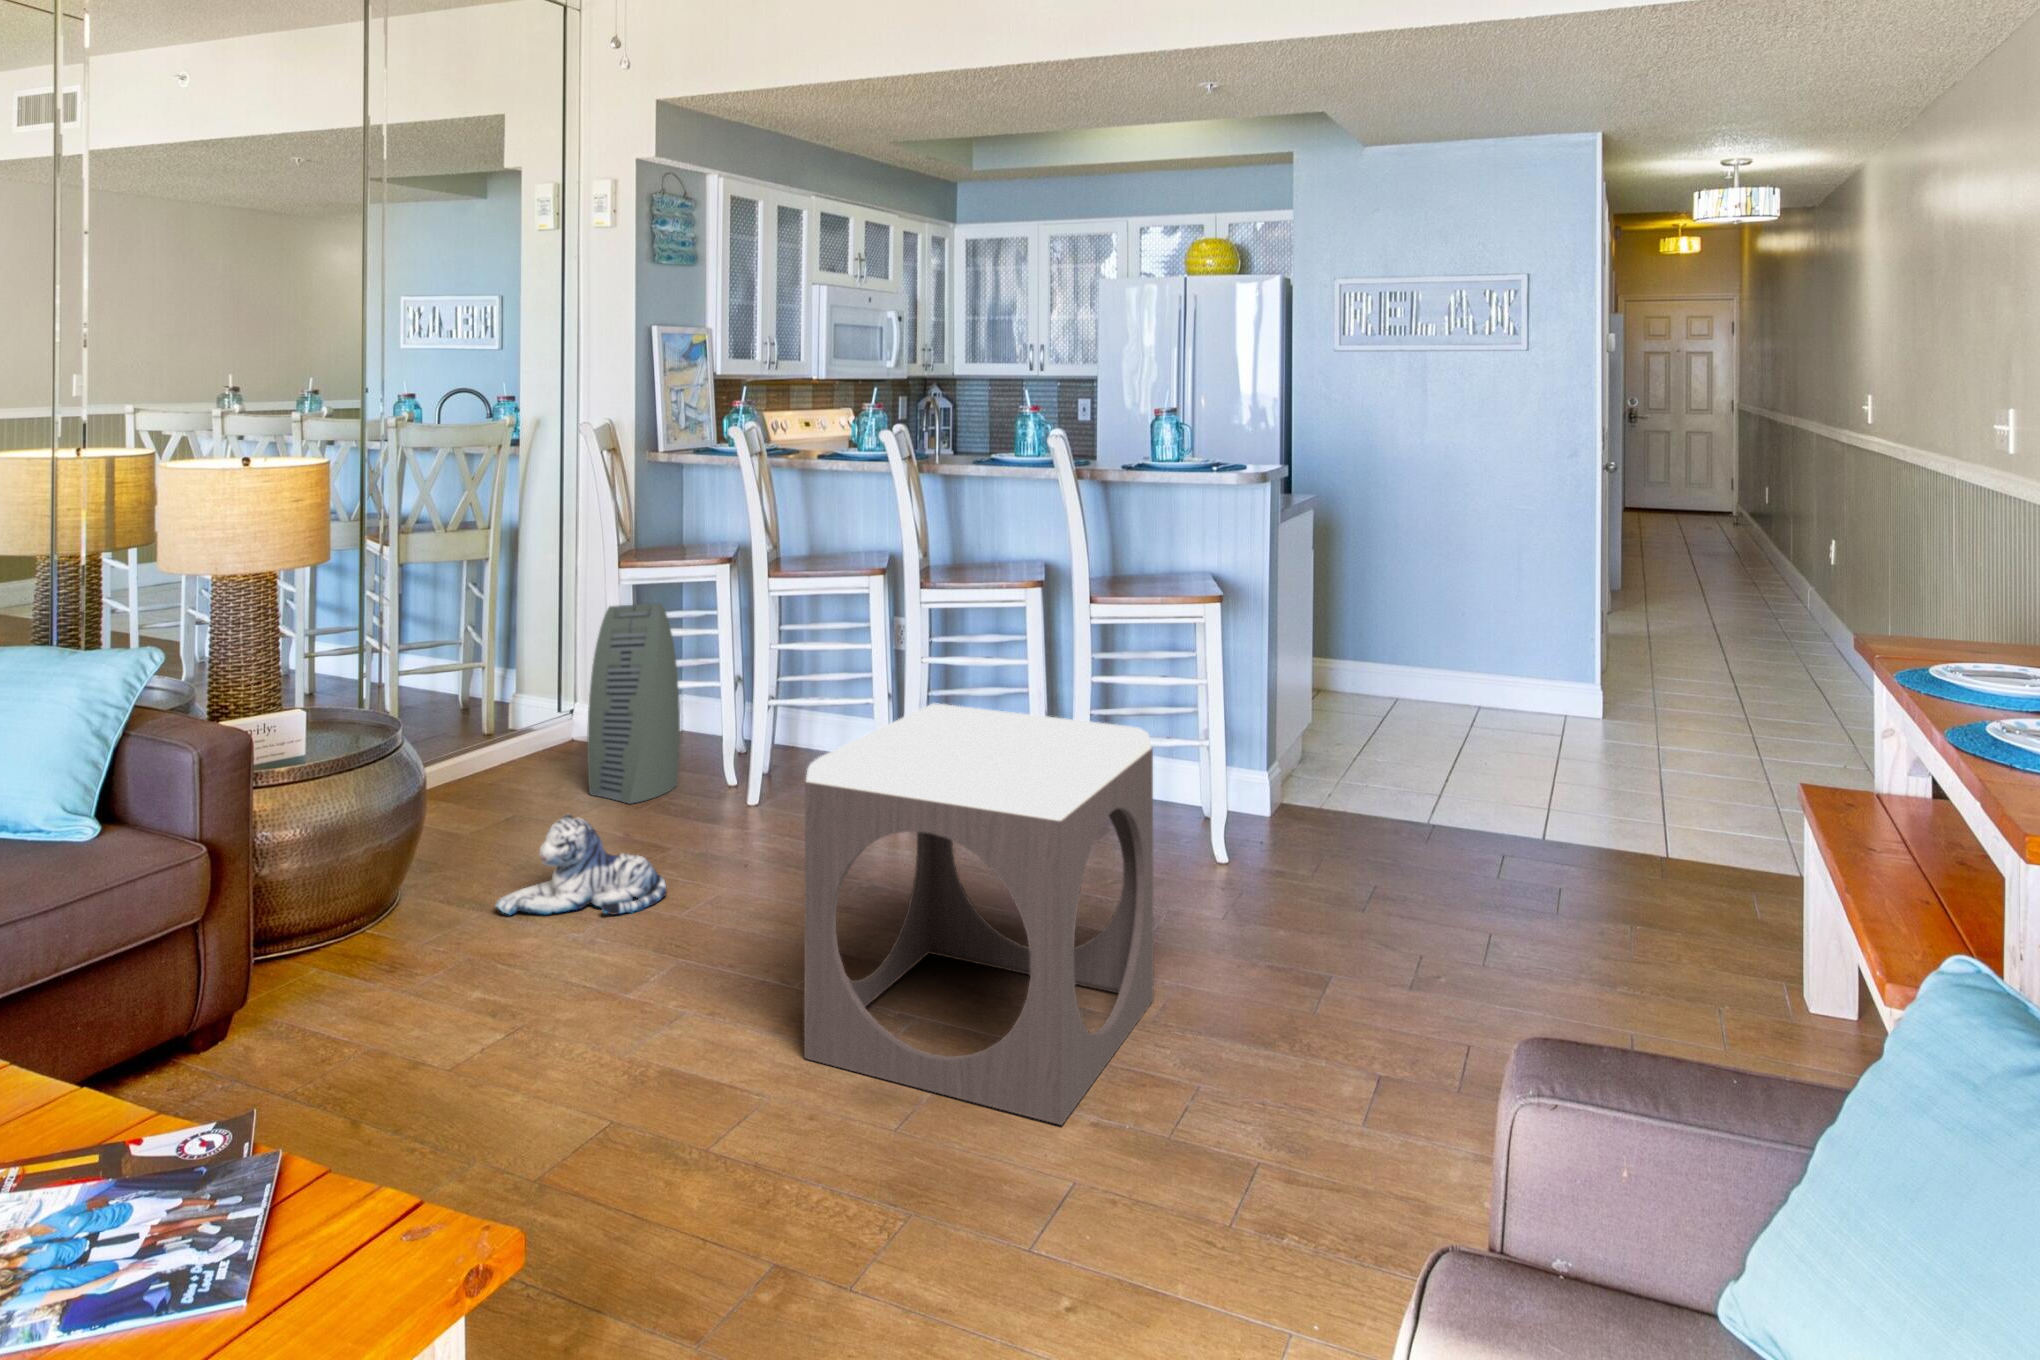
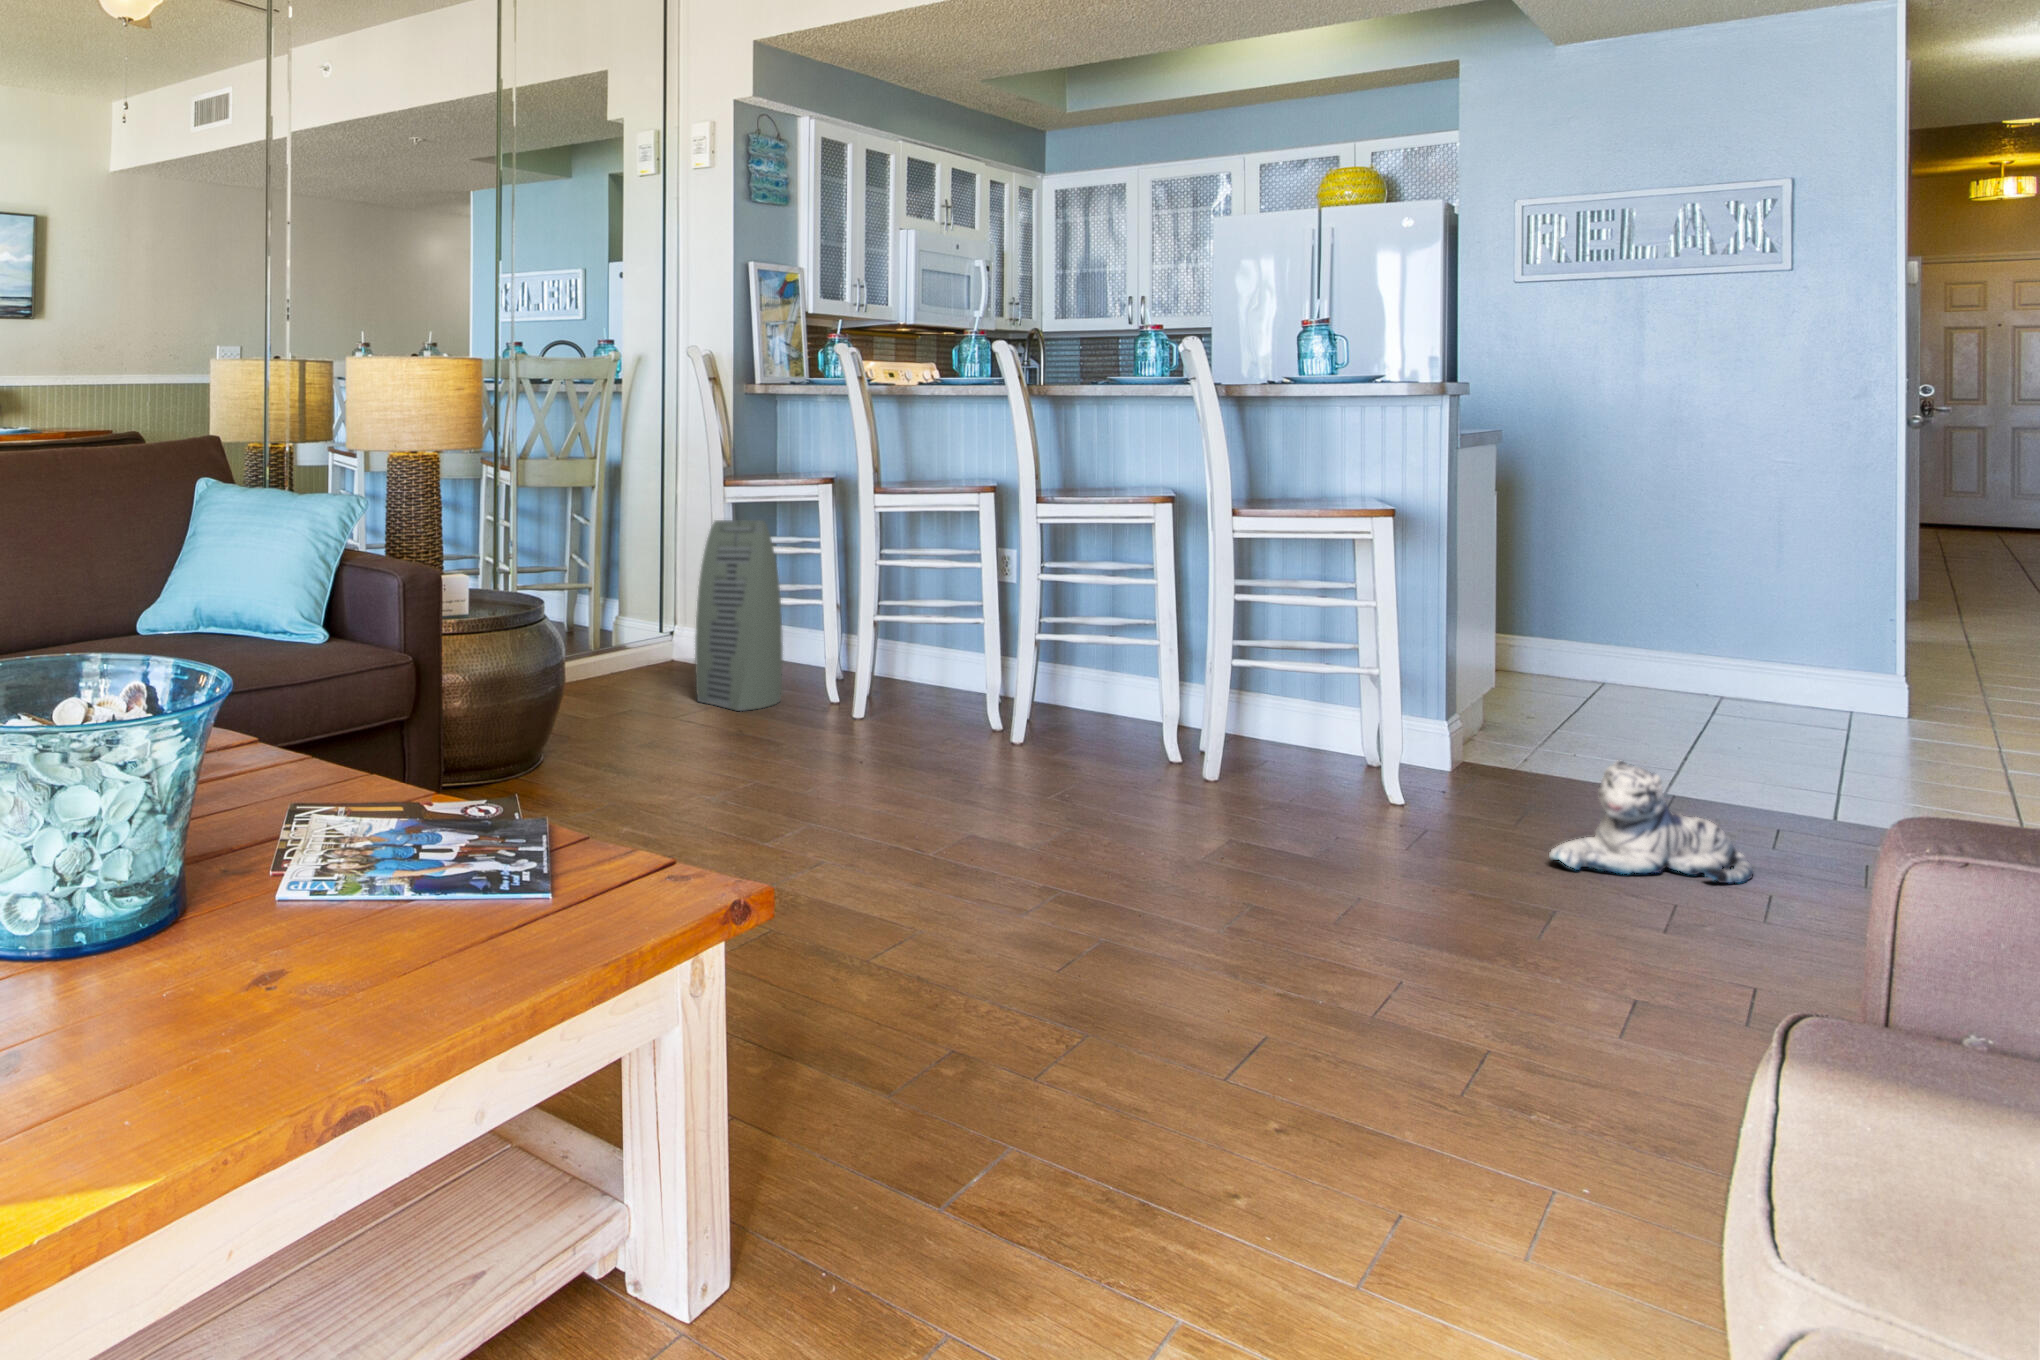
footstool: present [804,703,1154,1125] -> none [955,586,1339,988]
plush toy: present [496,814,667,914] -> present [1549,761,1753,883]

